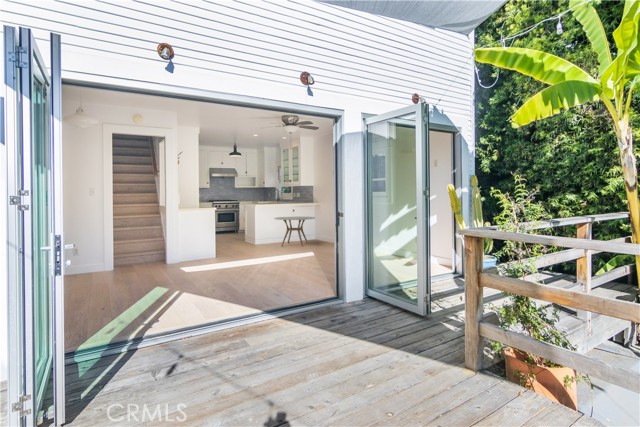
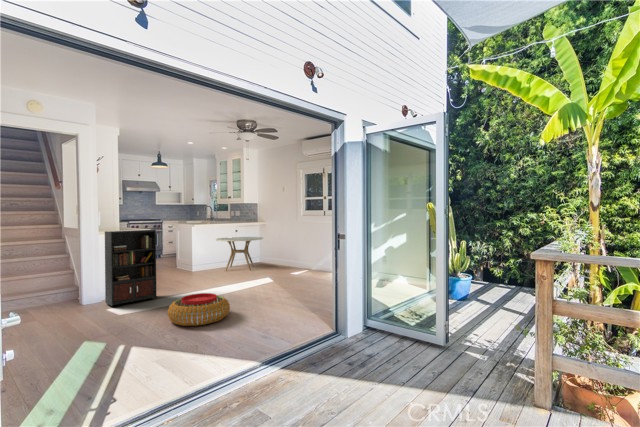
bookcase: none [178,208,218,267] -> present [105,230,157,306]
pouf: none [215,260,263,283] -> present [168,293,230,326]

